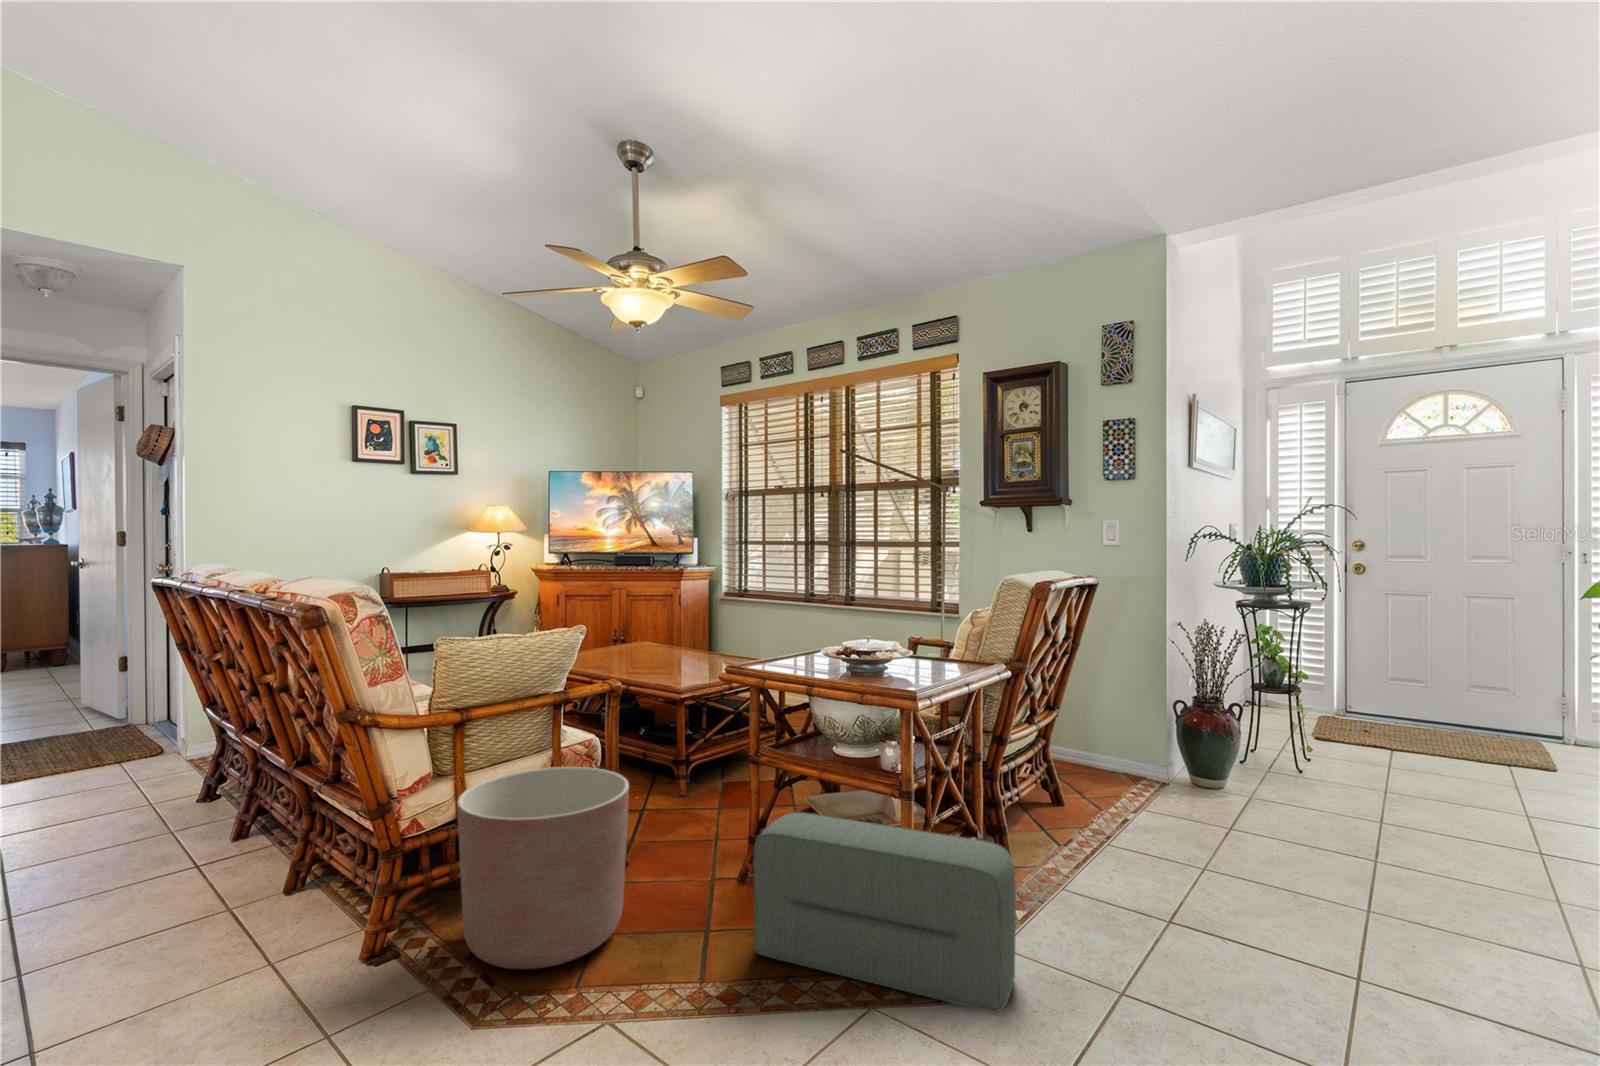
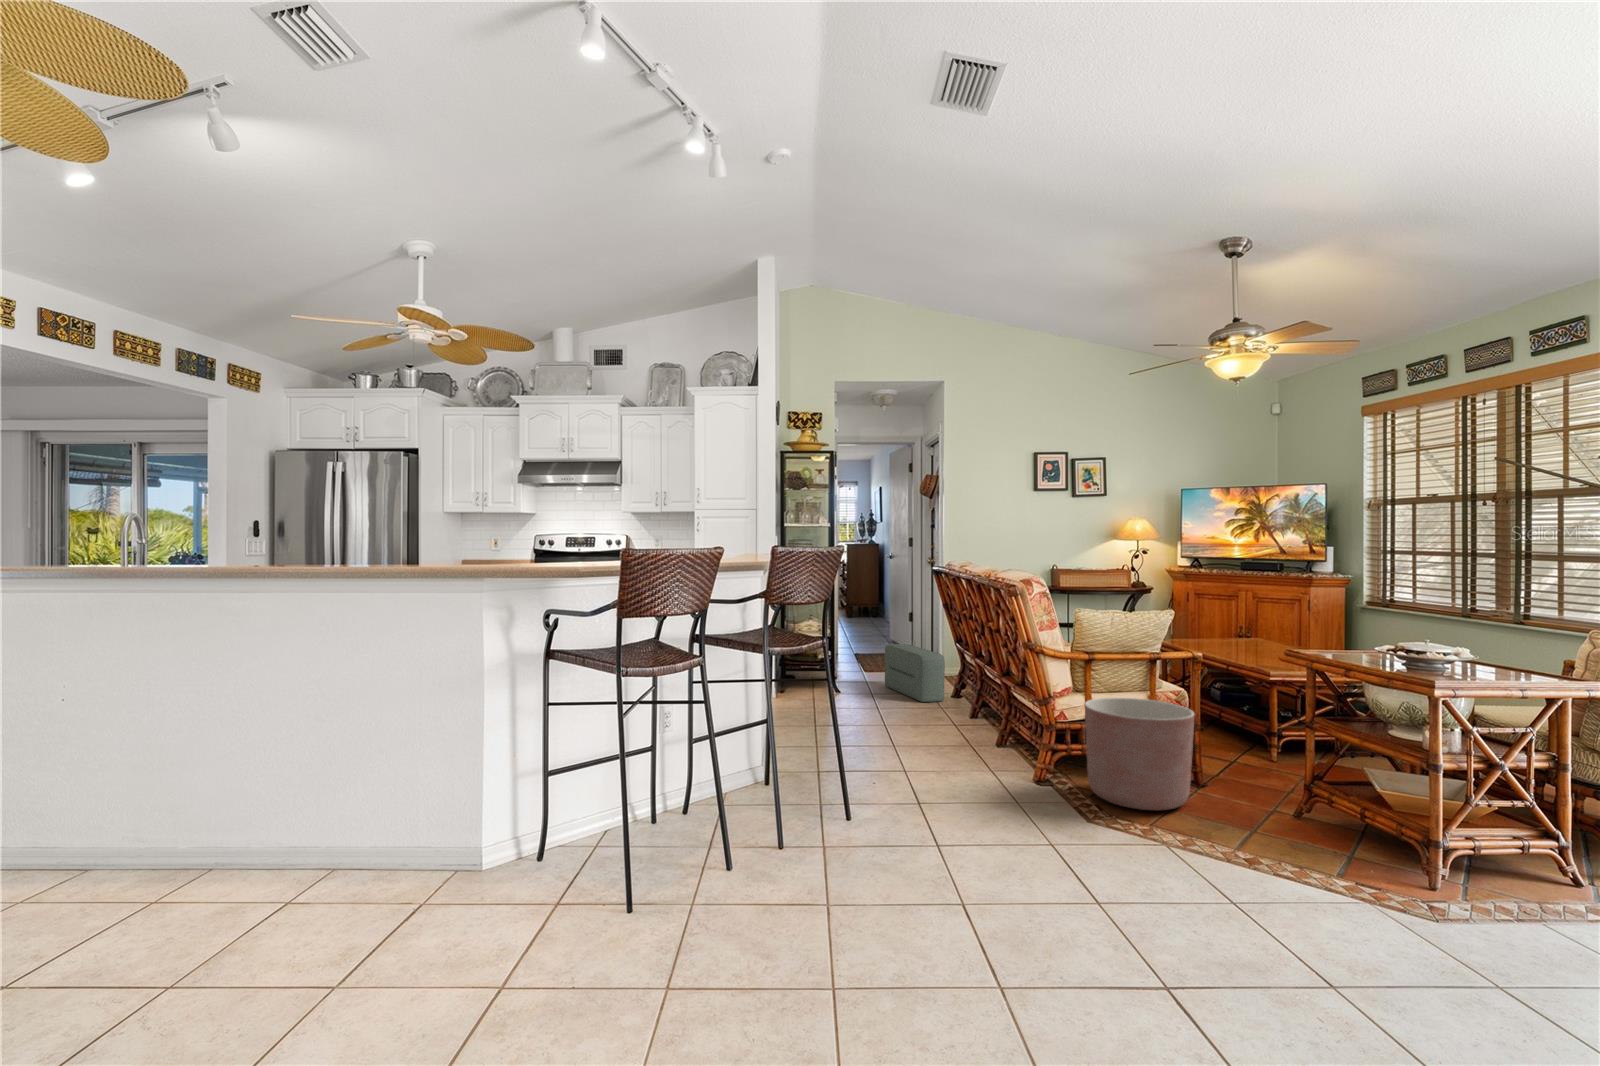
pouf: present [753,812,1016,1013] -> present [885,644,945,702]

